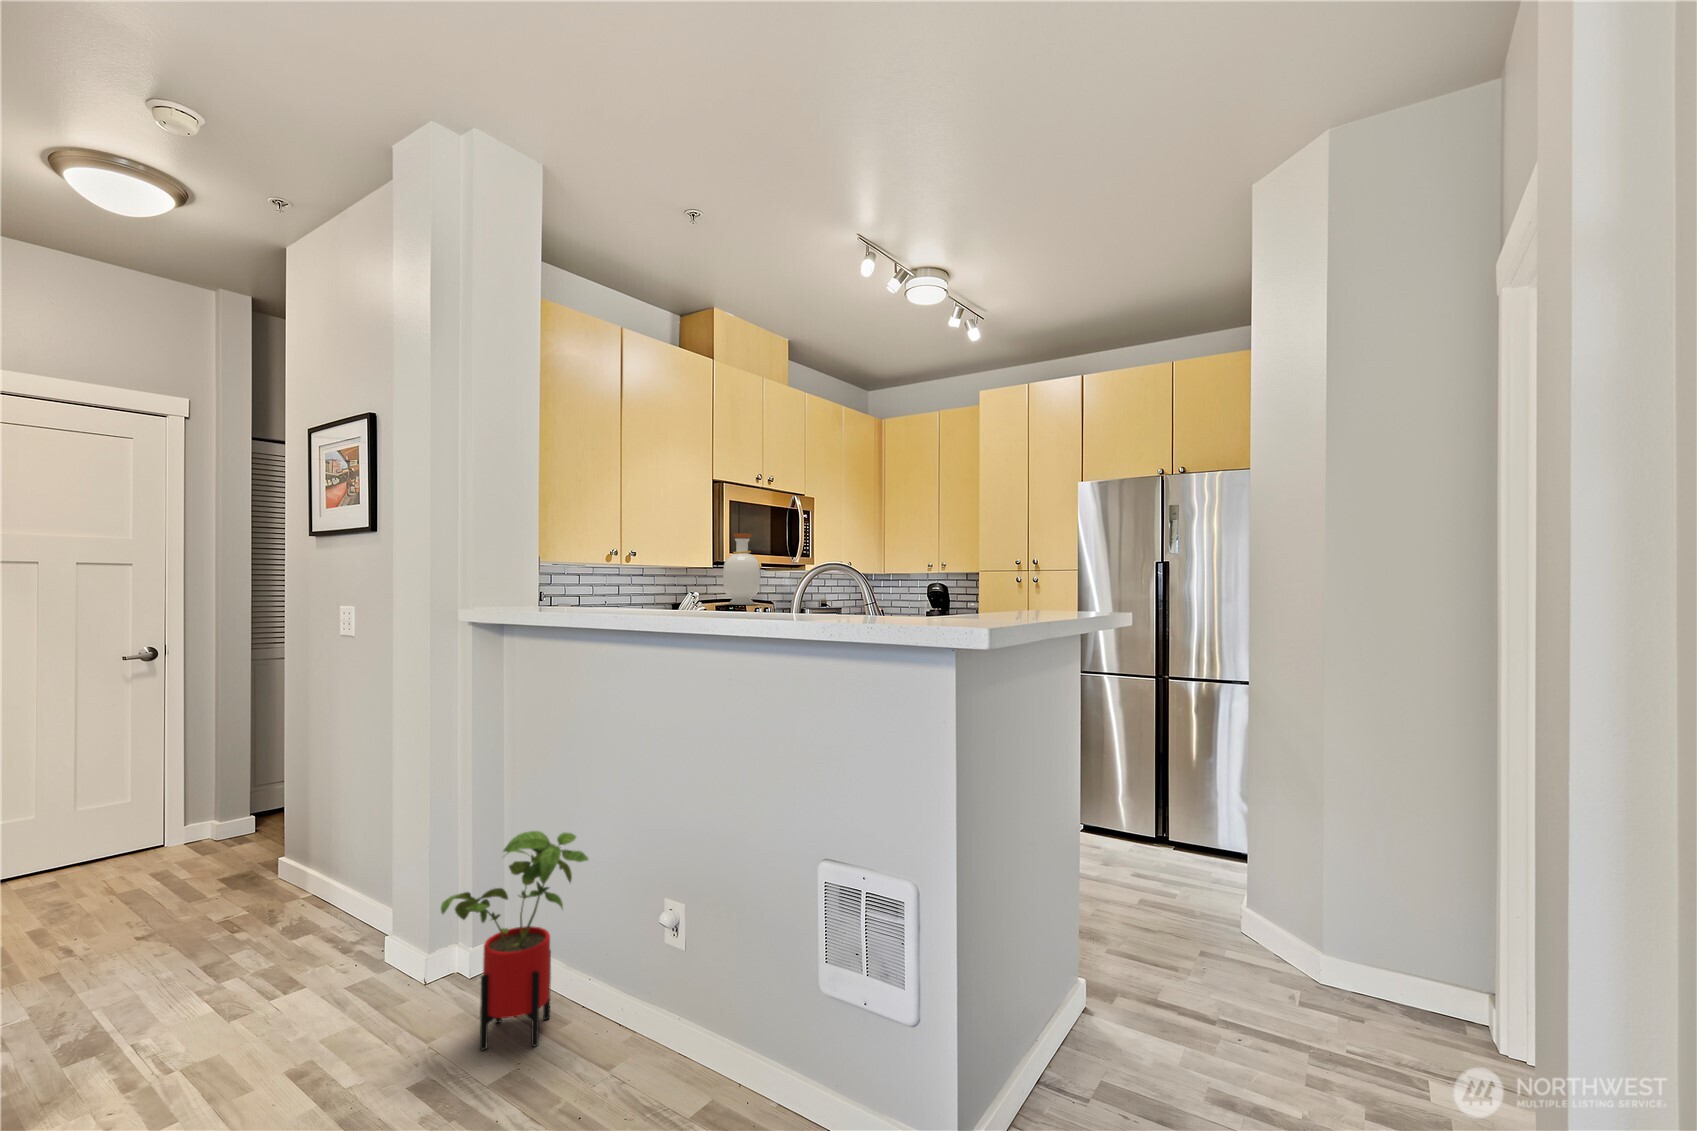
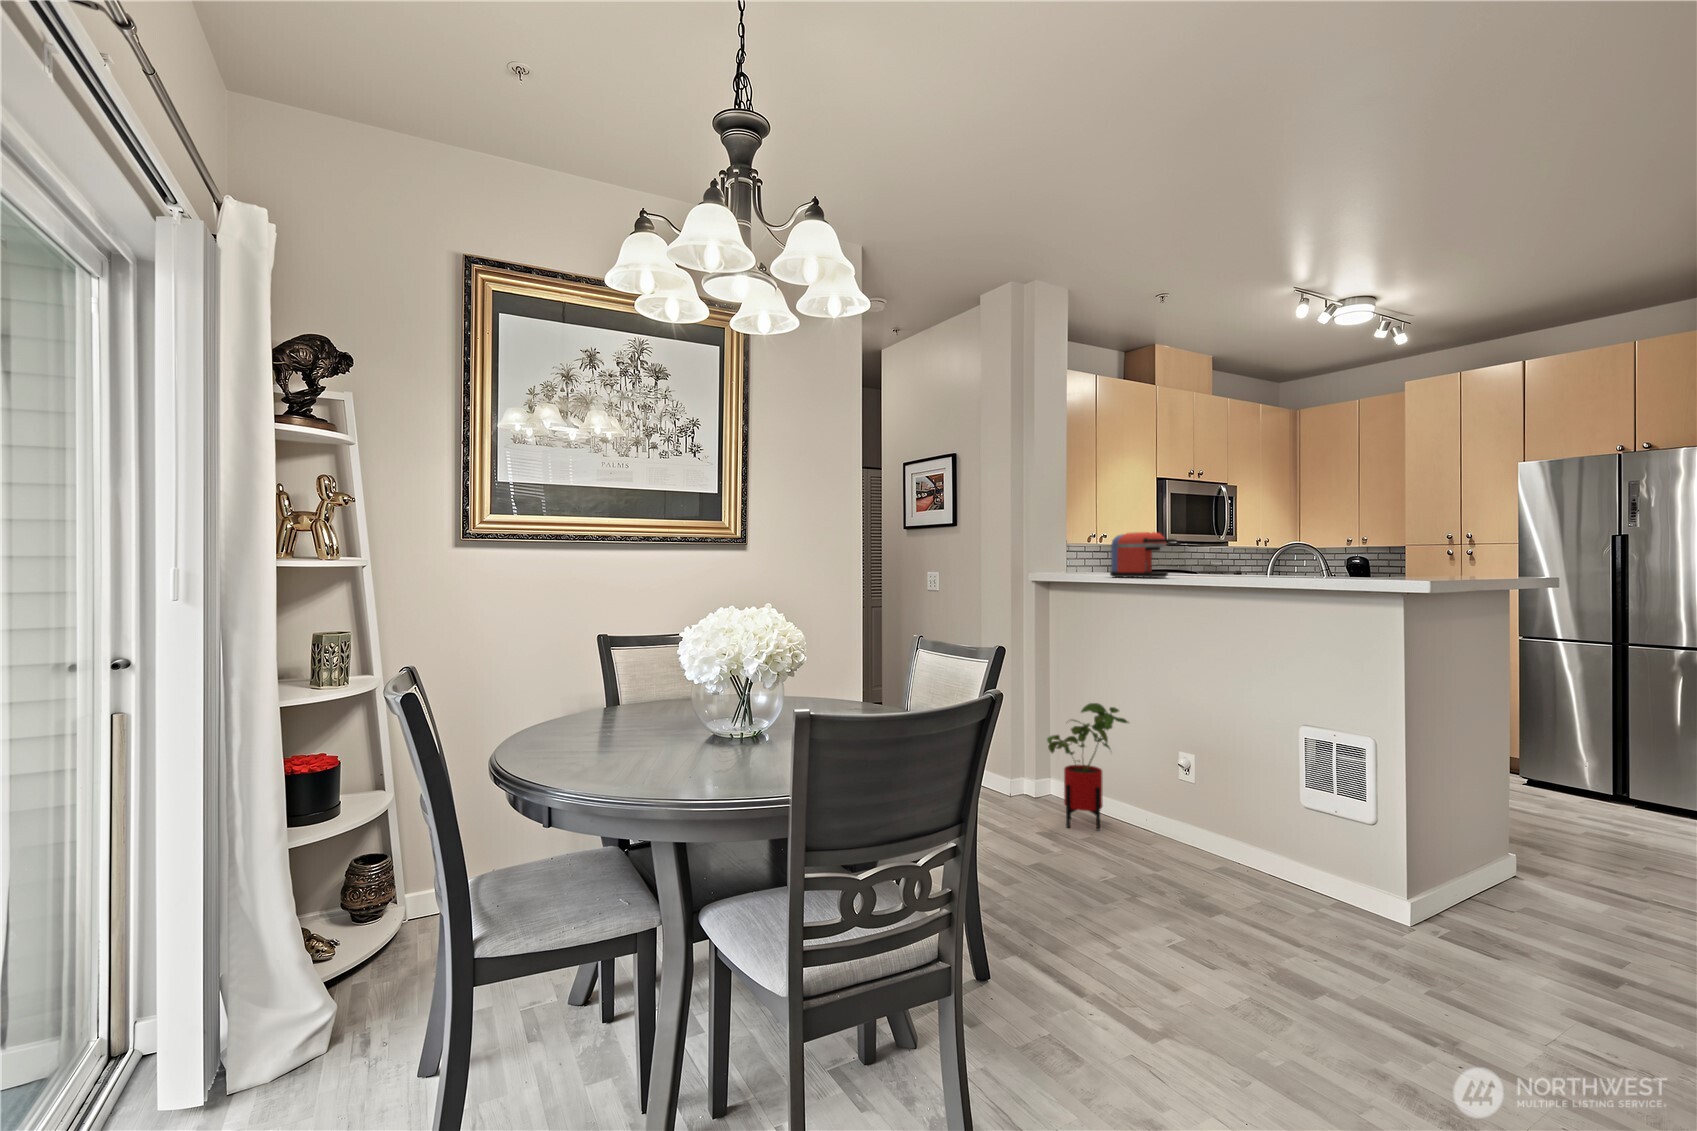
bottle: present [723,533,762,605] -> none [1184,520,1215,573]
coffee maker: none [585,547,681,617] -> present [1110,532,1176,578]

